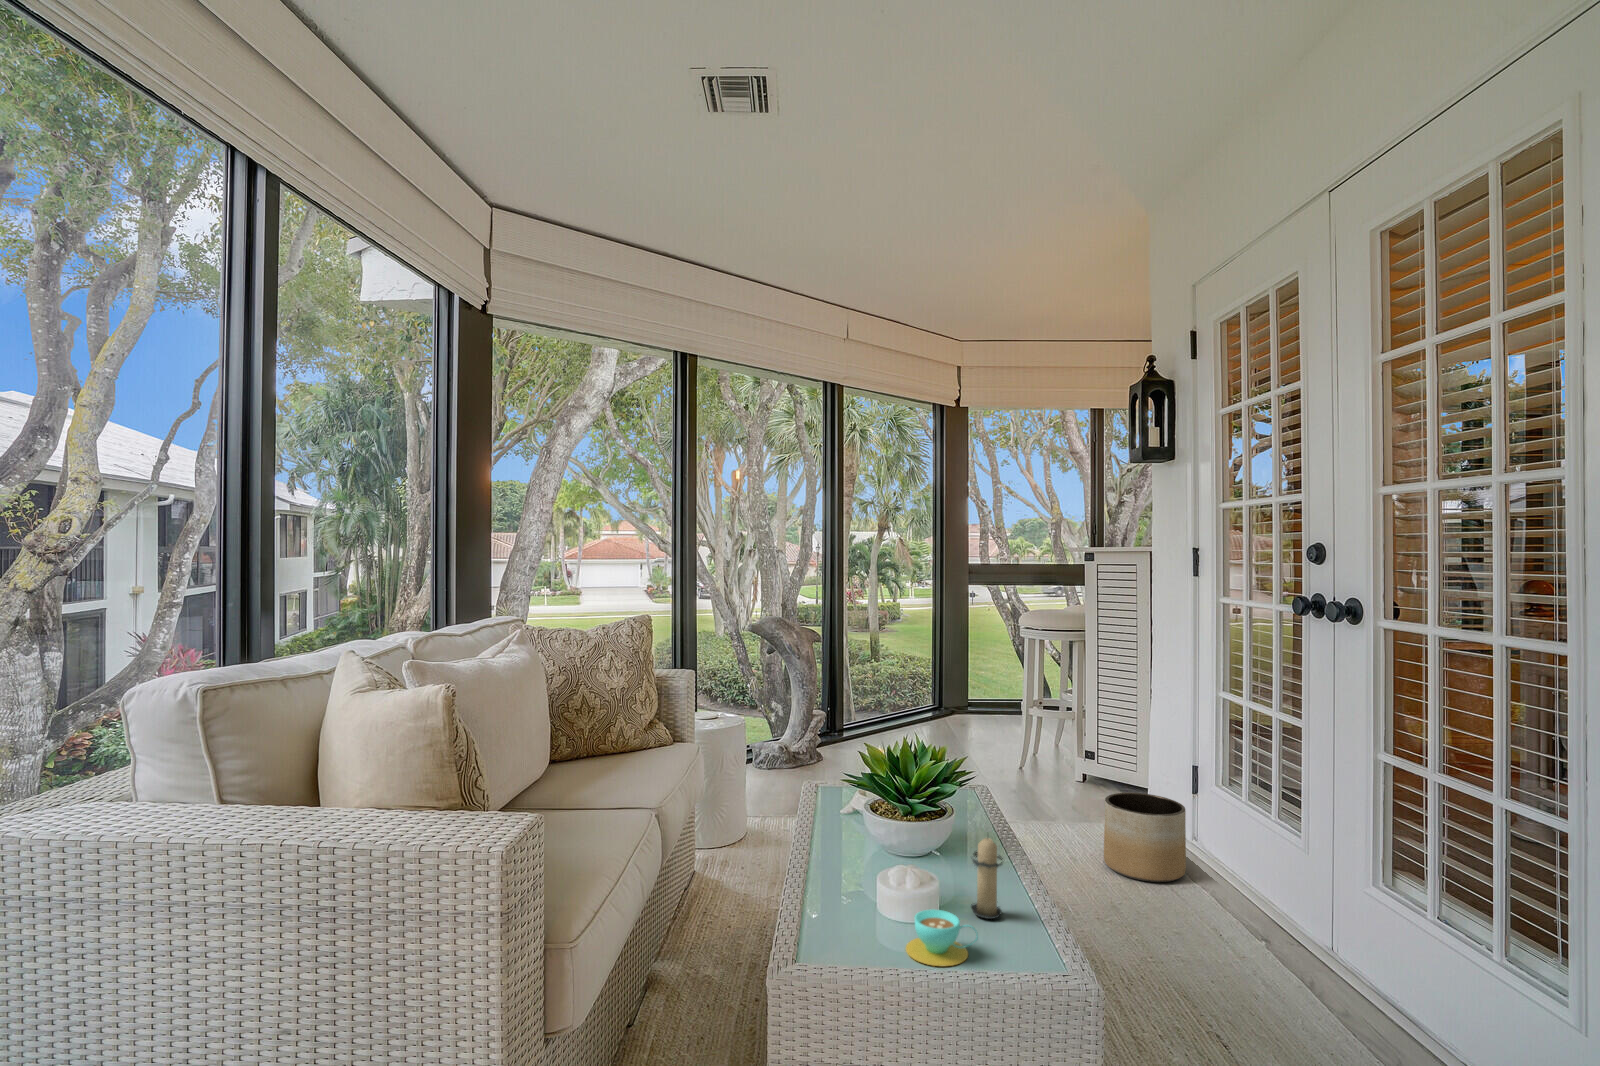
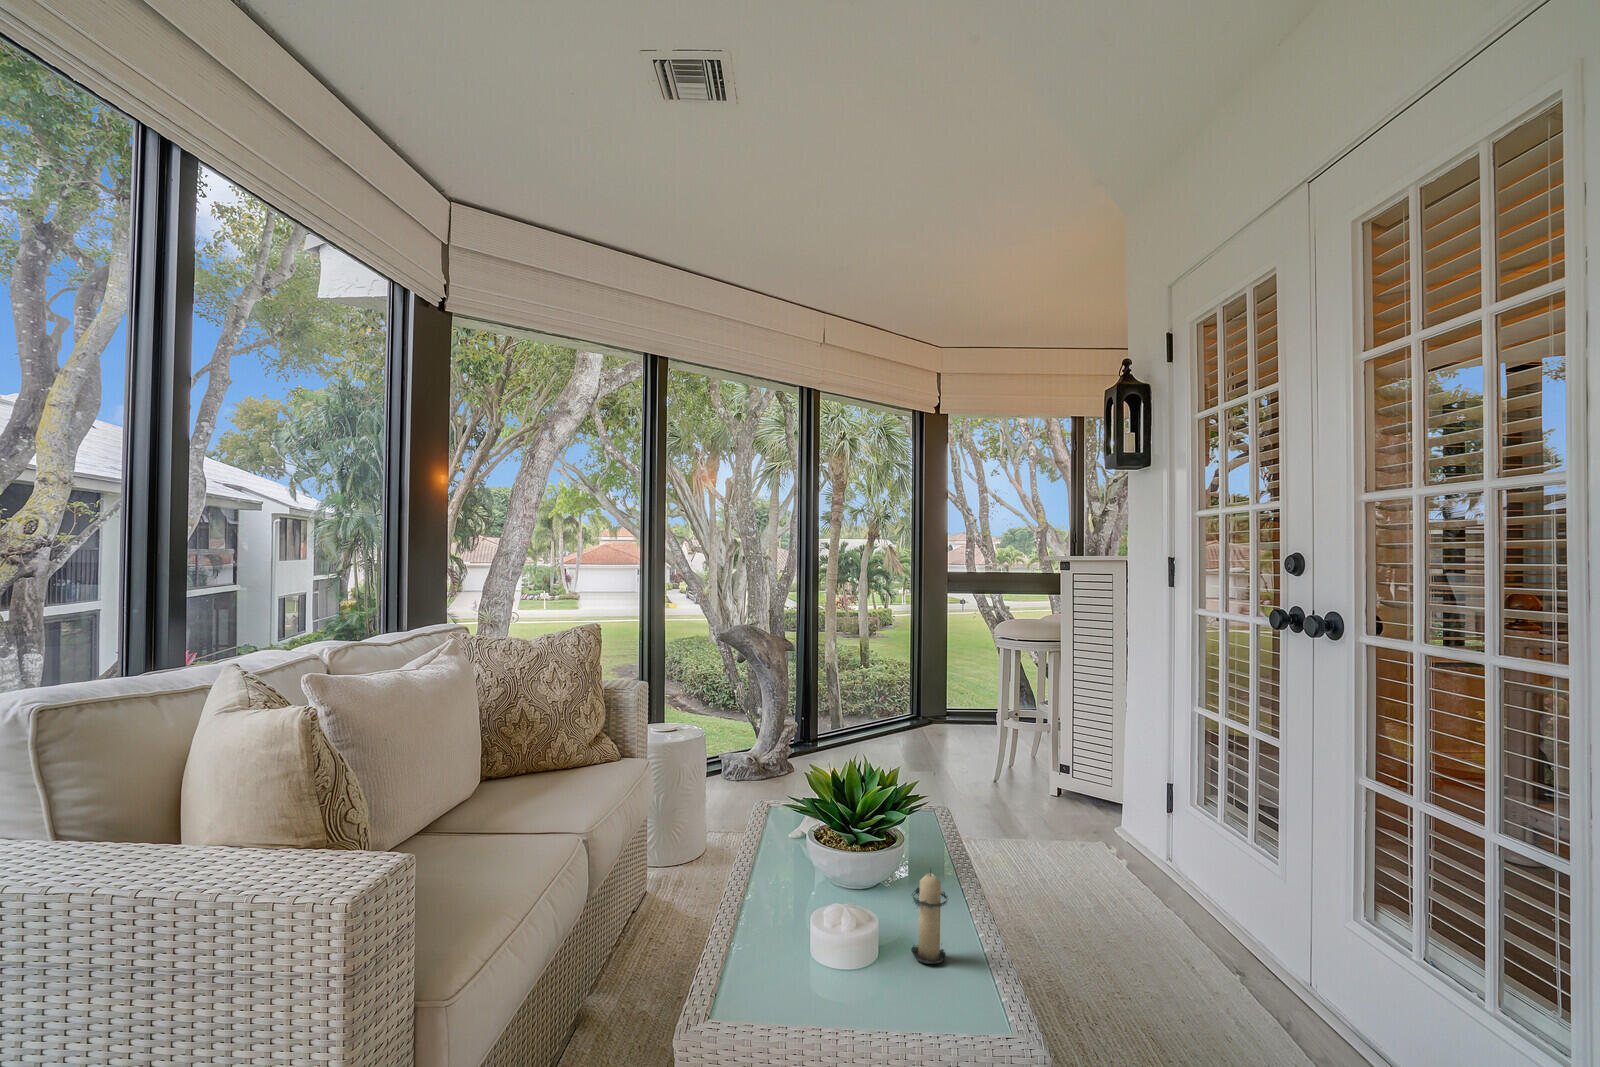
planter: present [1104,793,1186,882] -> none [1075,811,1159,906]
teacup: present [906,909,978,966] -> none [833,956,913,1024]

